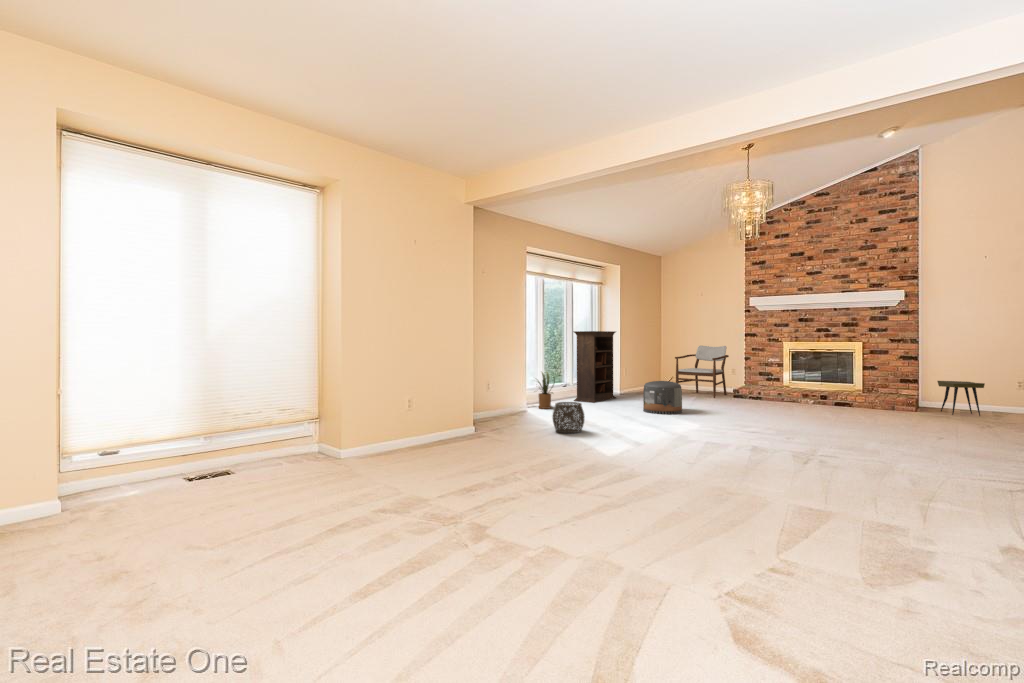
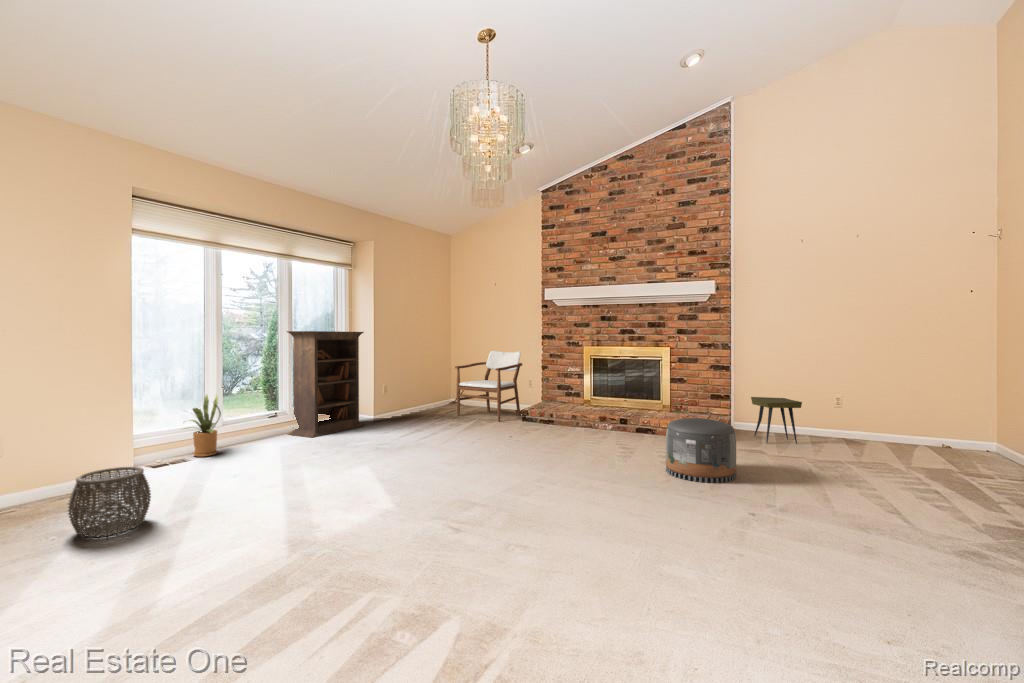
pouf: present [643,381,682,414] -> present [666,418,736,483]

